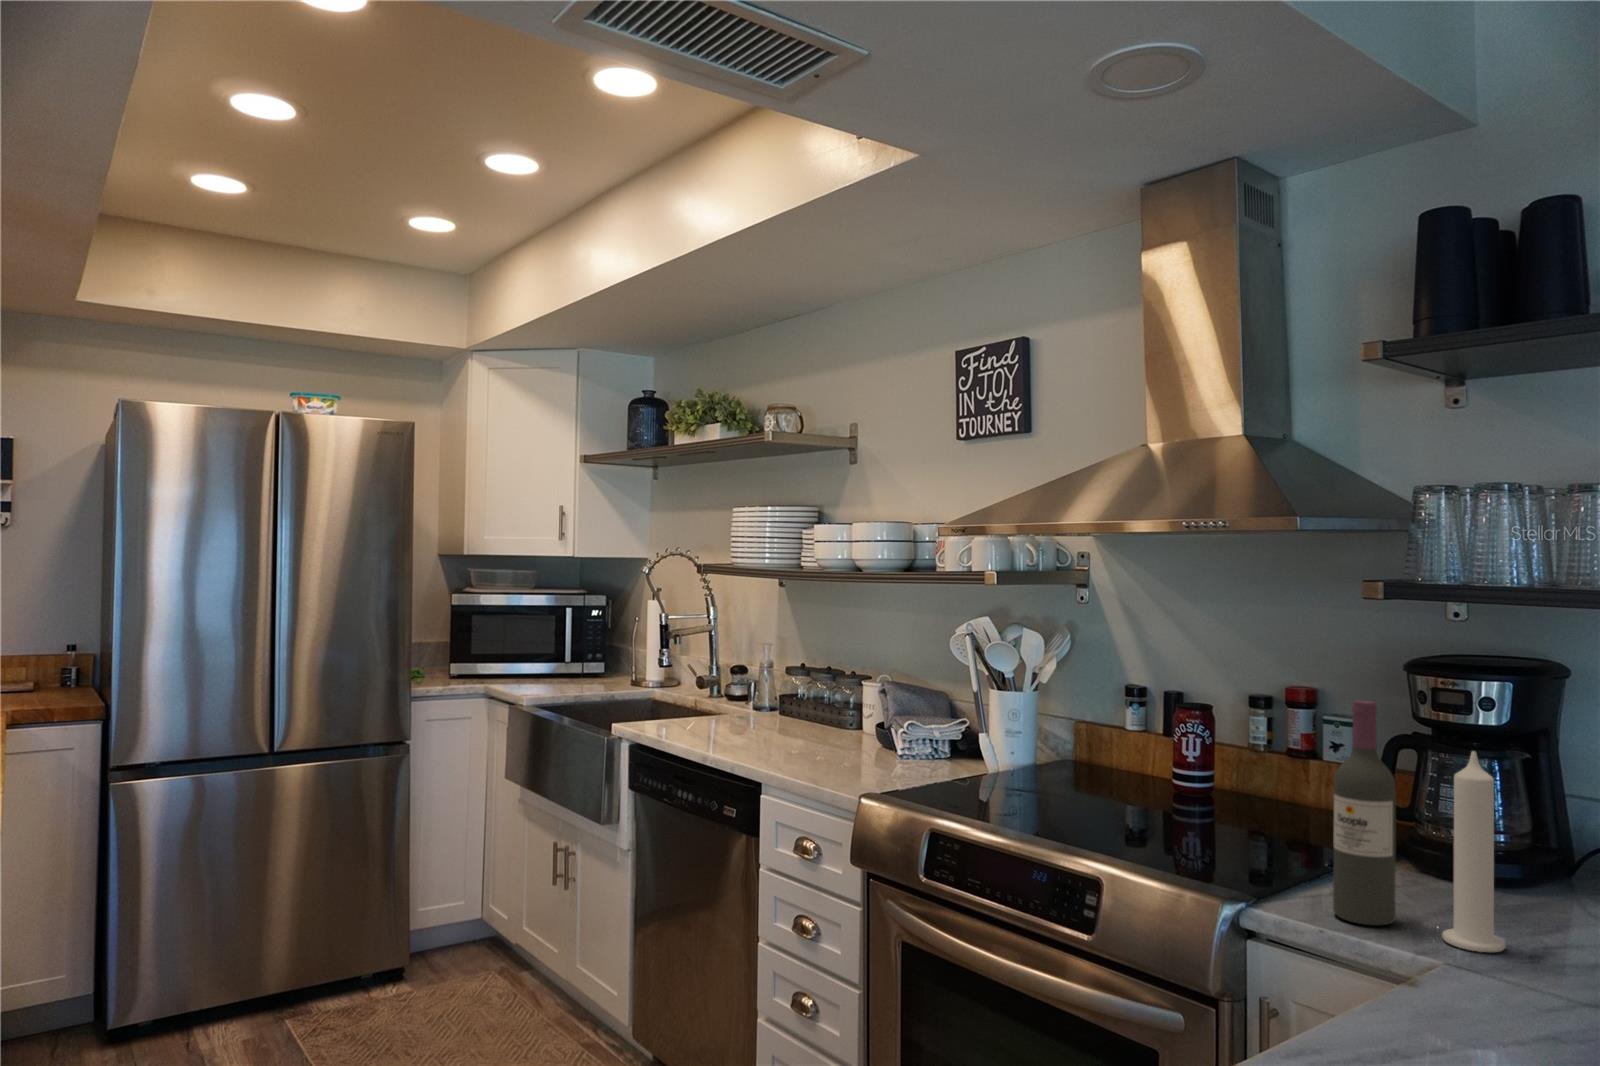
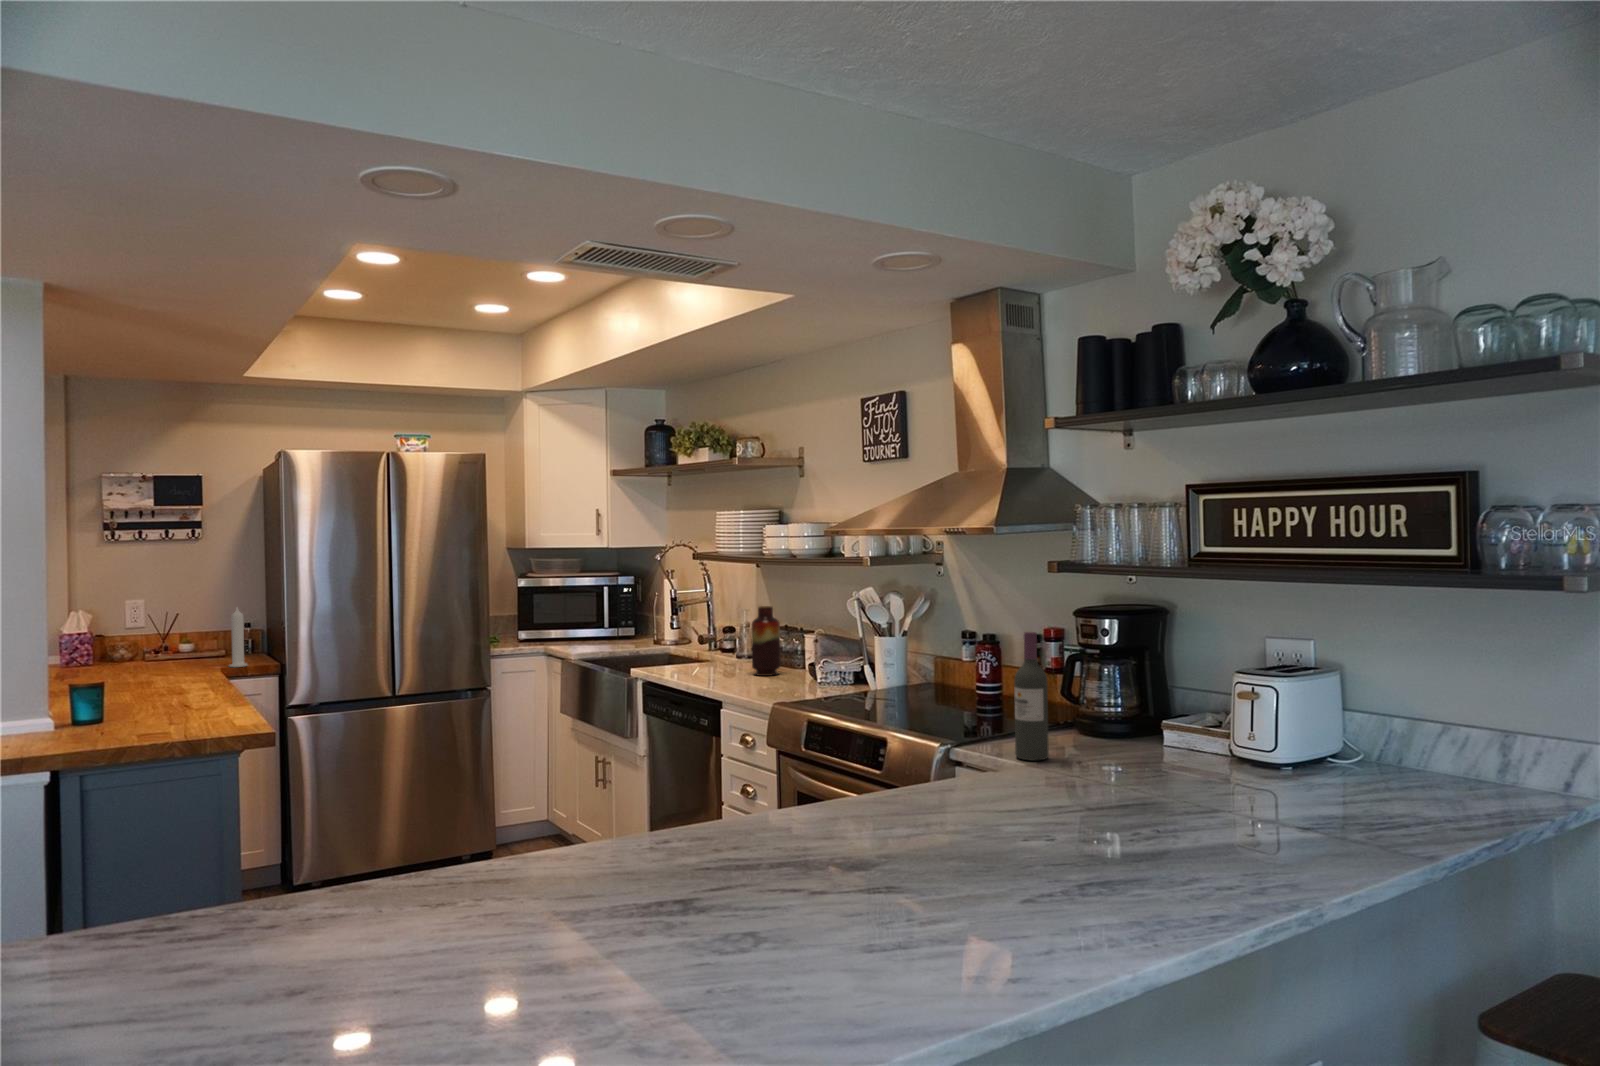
vase: none [789,640,830,740] -> present [751,606,780,676]
candle: present [1442,751,1506,952] -> present [229,608,247,667]

